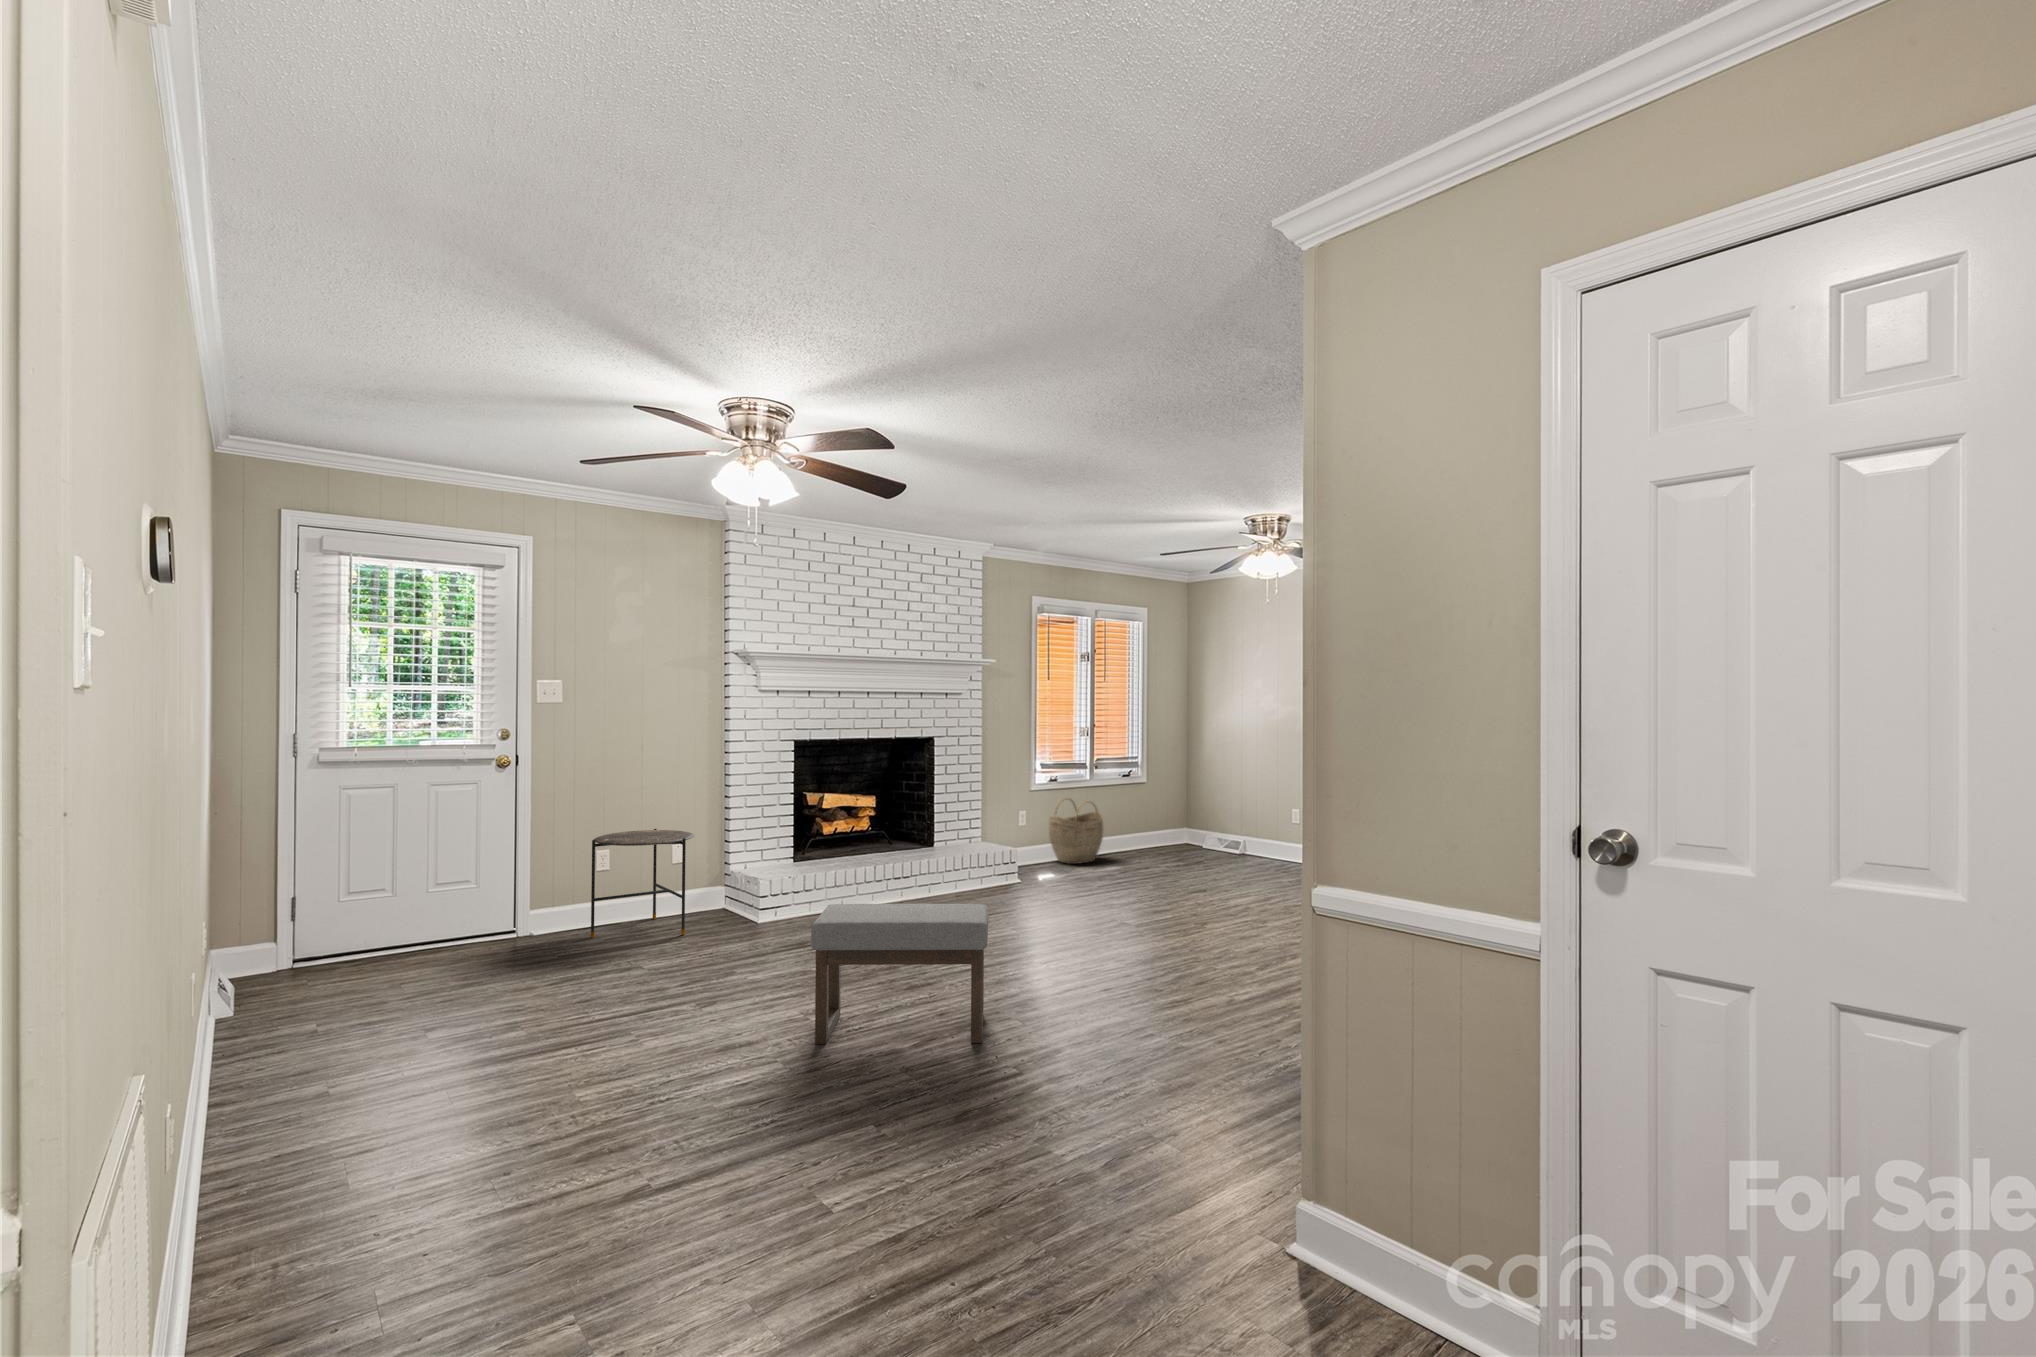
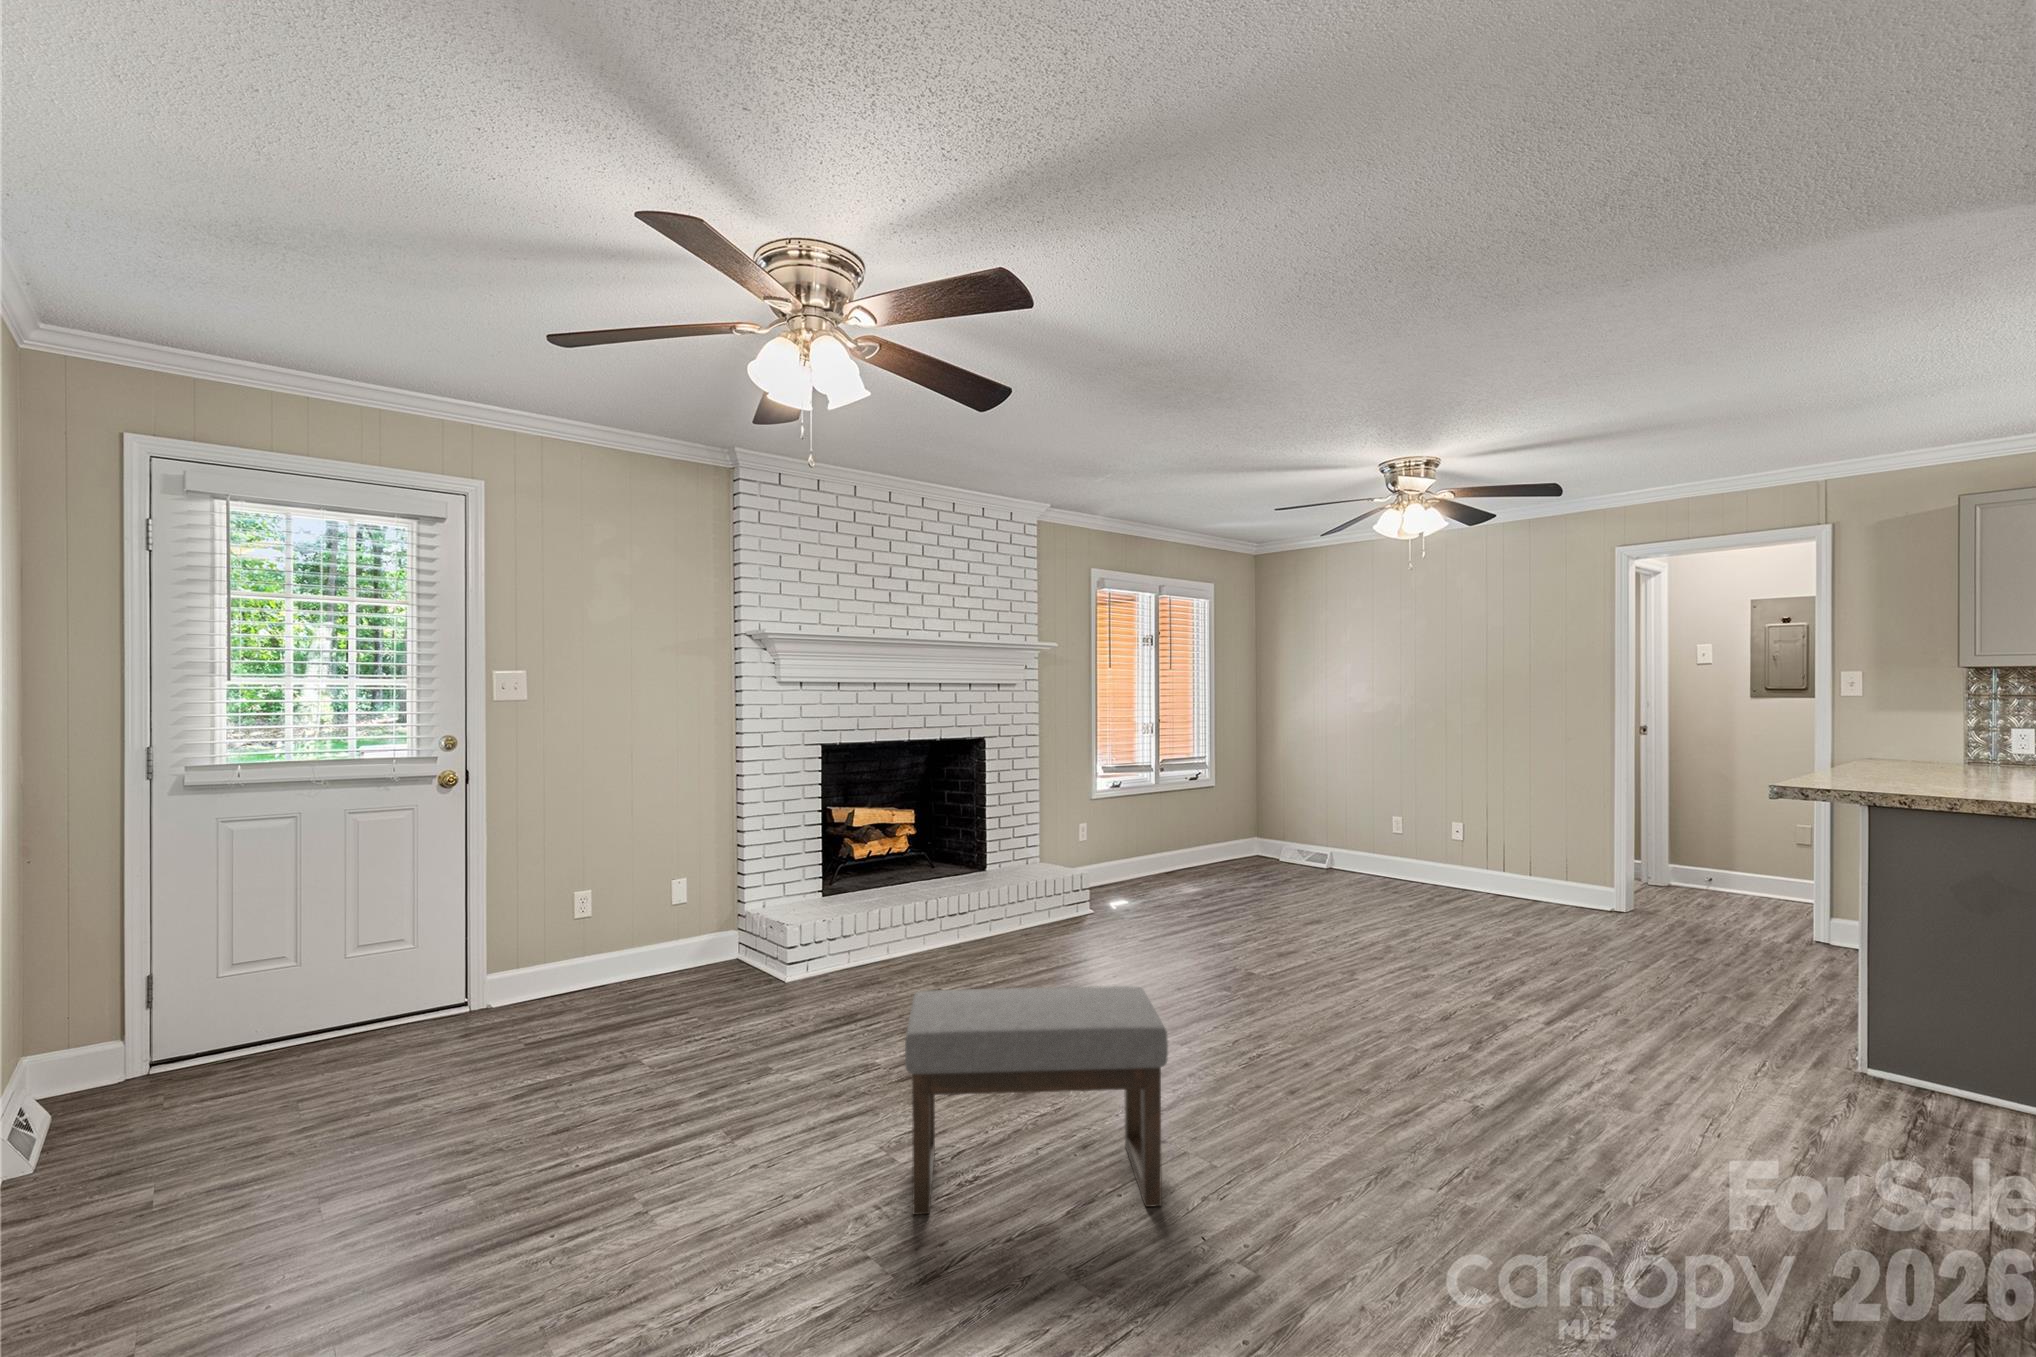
woven basket: present [1049,799,1103,864] -> none [1112,805,1175,884]
side table: present [591,829,694,938] -> none [569,861,703,1010]

